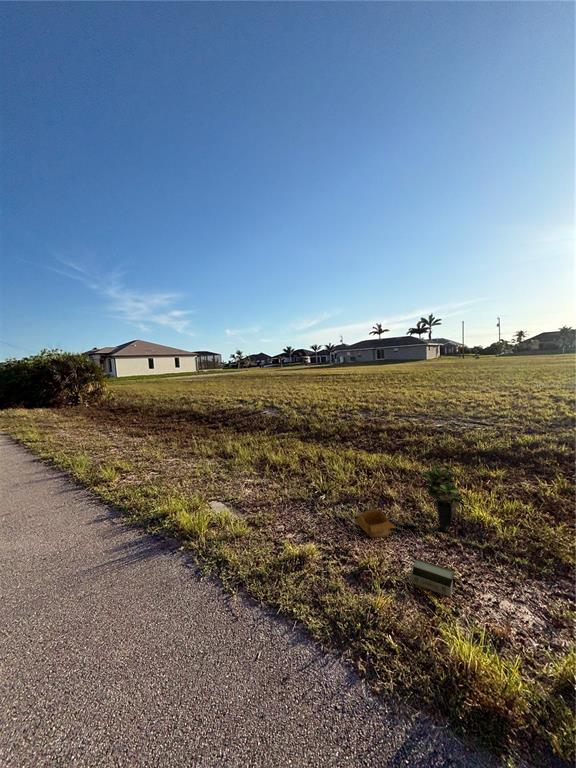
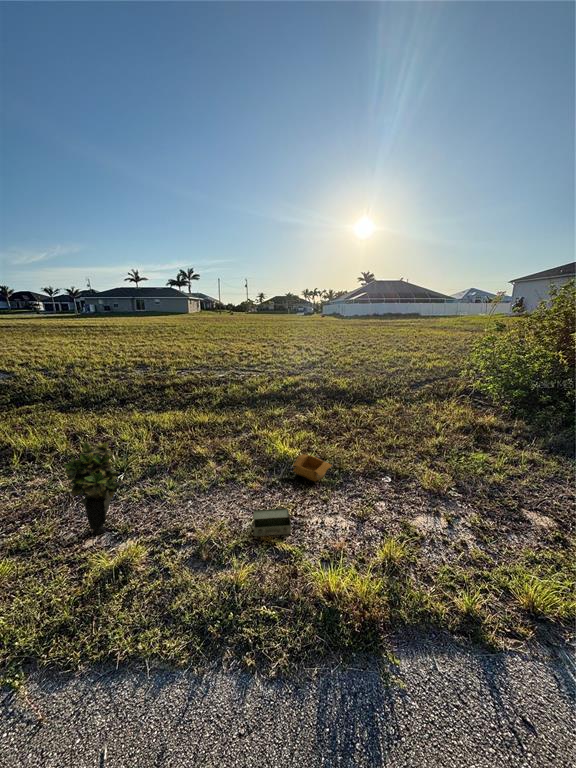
potted plant: present [423,461,464,532] -> present [64,441,122,535]
cardboard box: present [354,509,396,538] -> present [293,454,332,481]

